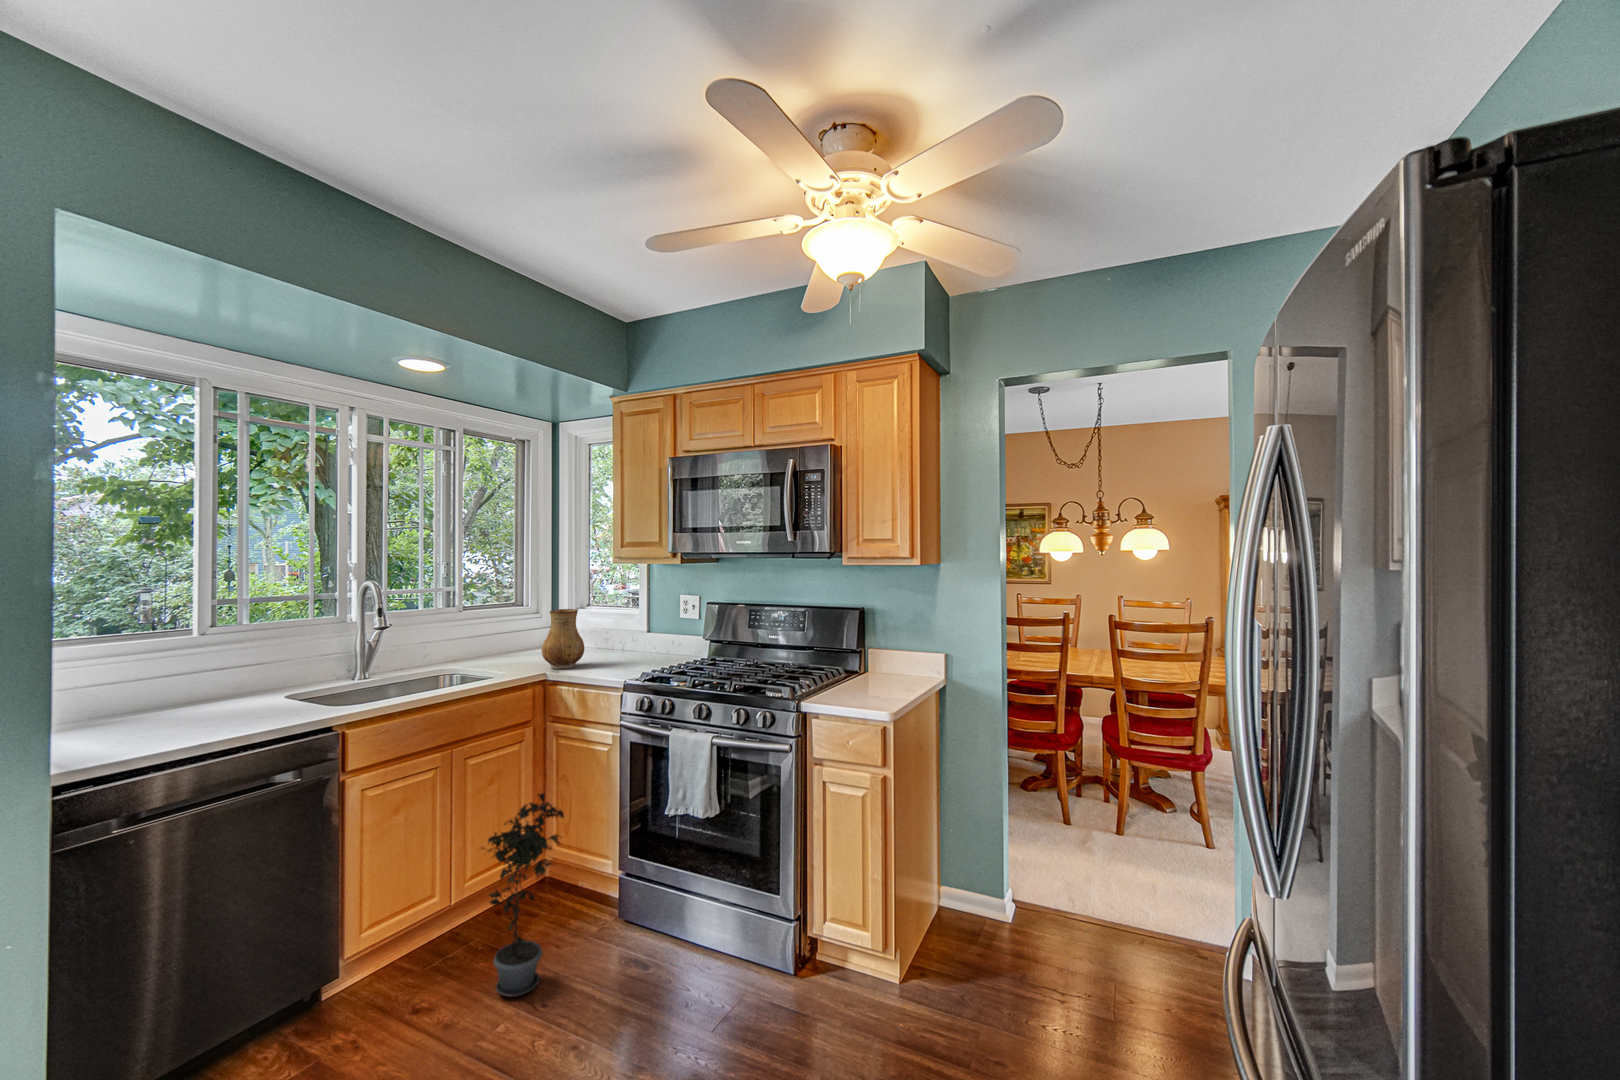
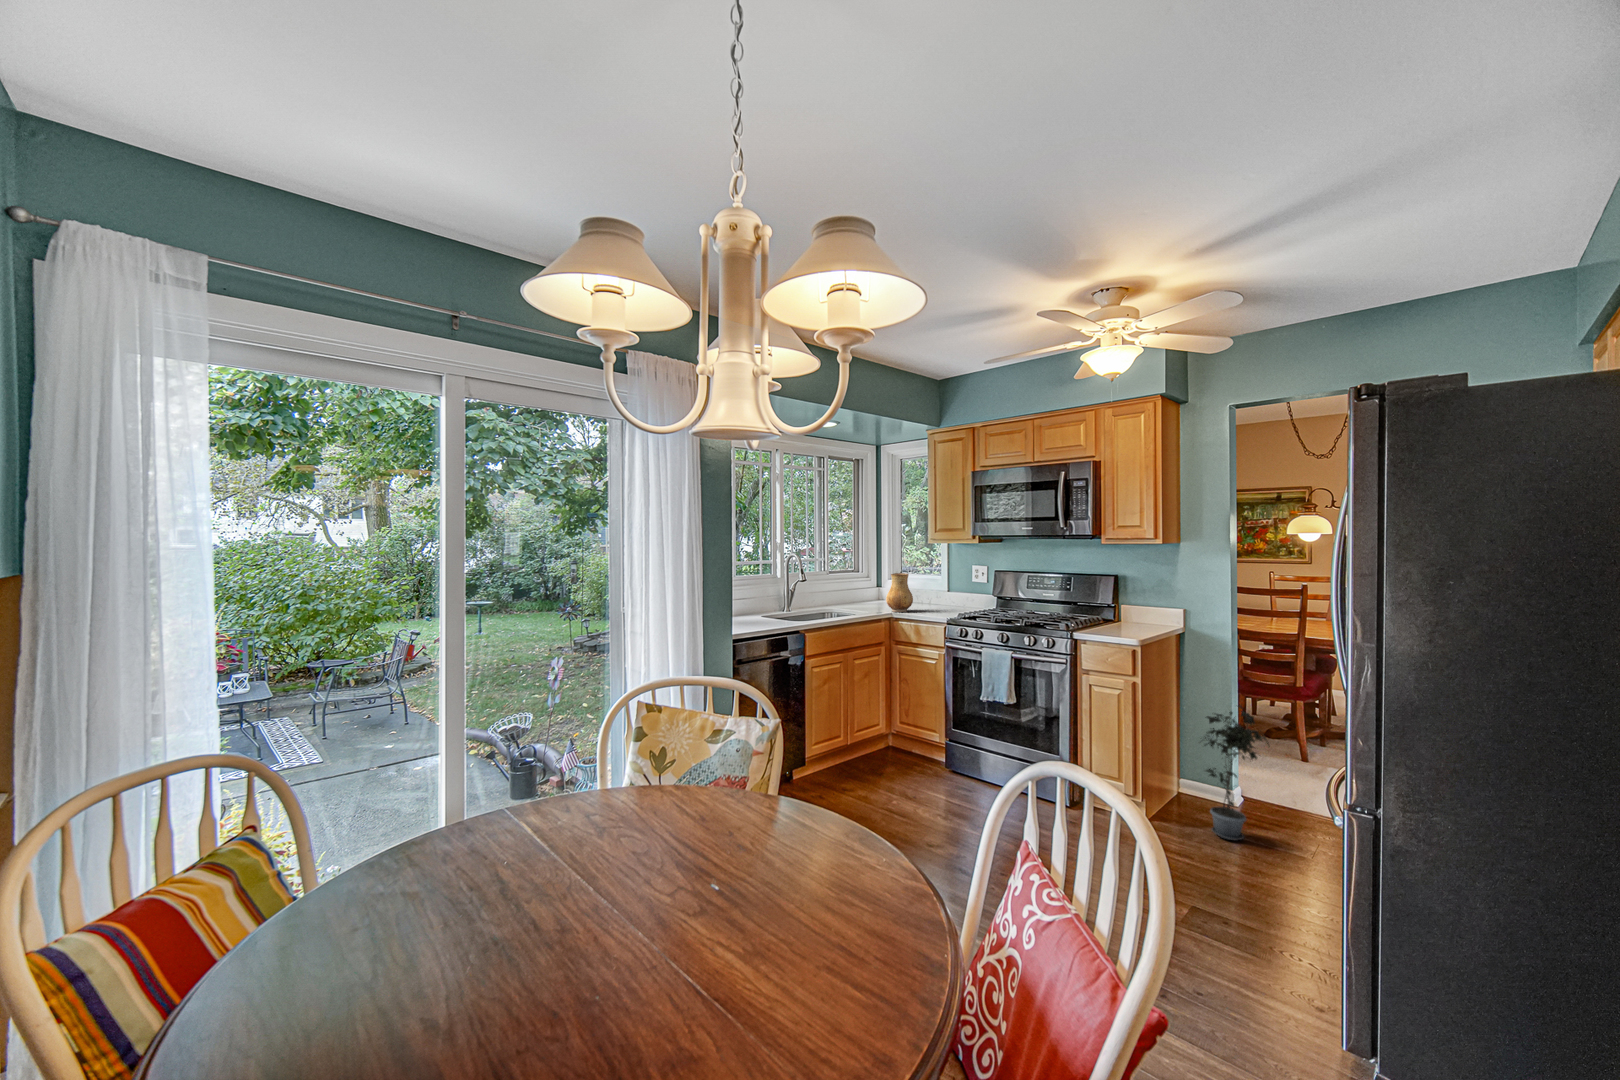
potted plant: present [482,793,564,997] -> present [1204,705,1269,841]

